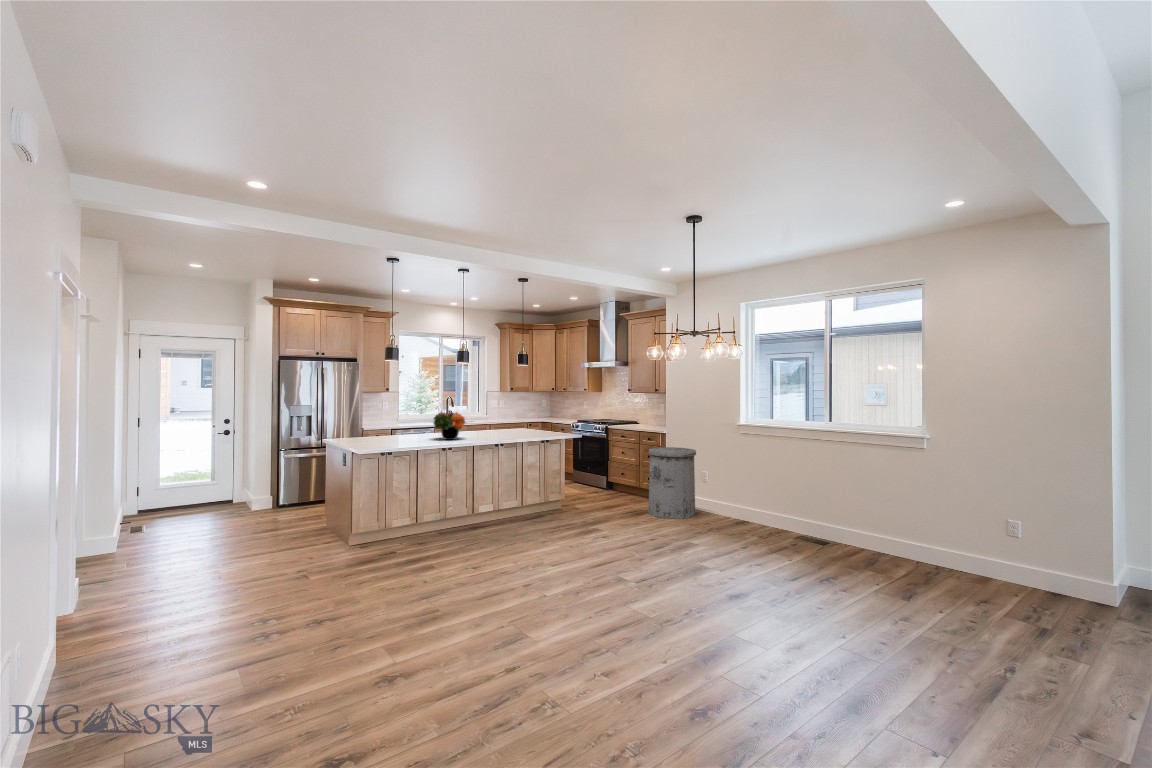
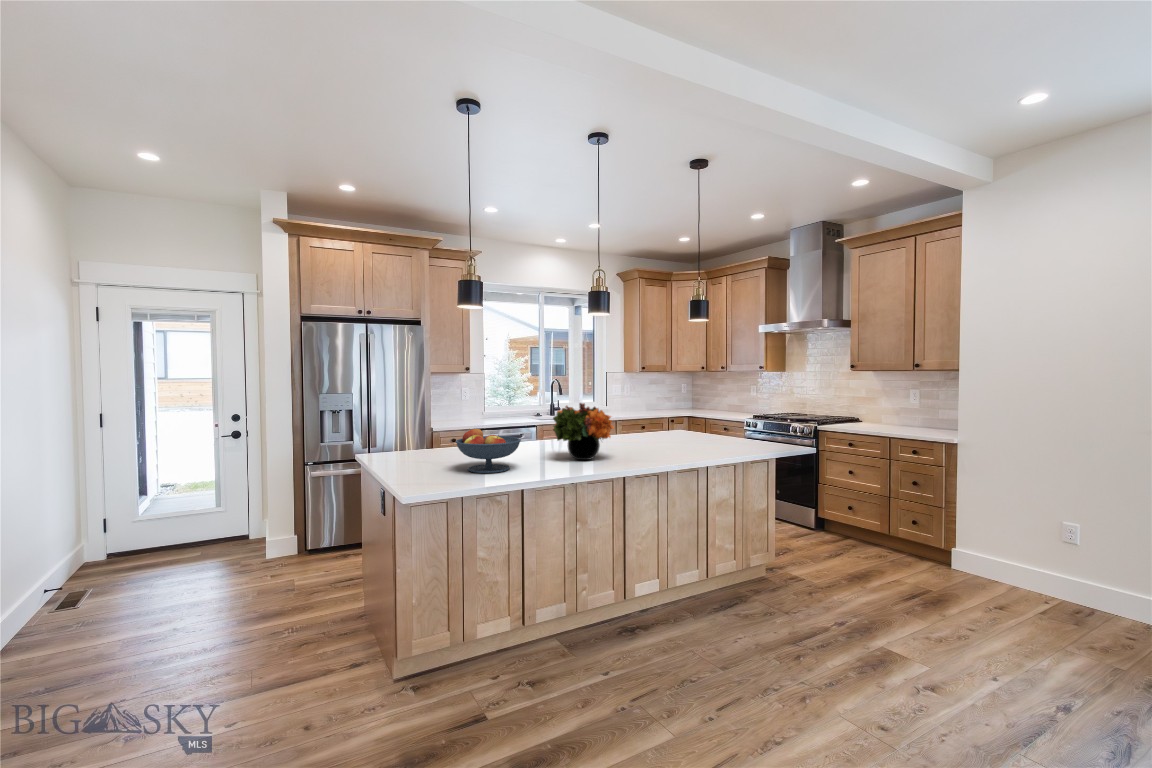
fruit bowl: none [380,423,415,444] -> present [456,429,521,473]
trash can: present [649,447,696,519] -> none [951,472,1072,624]

